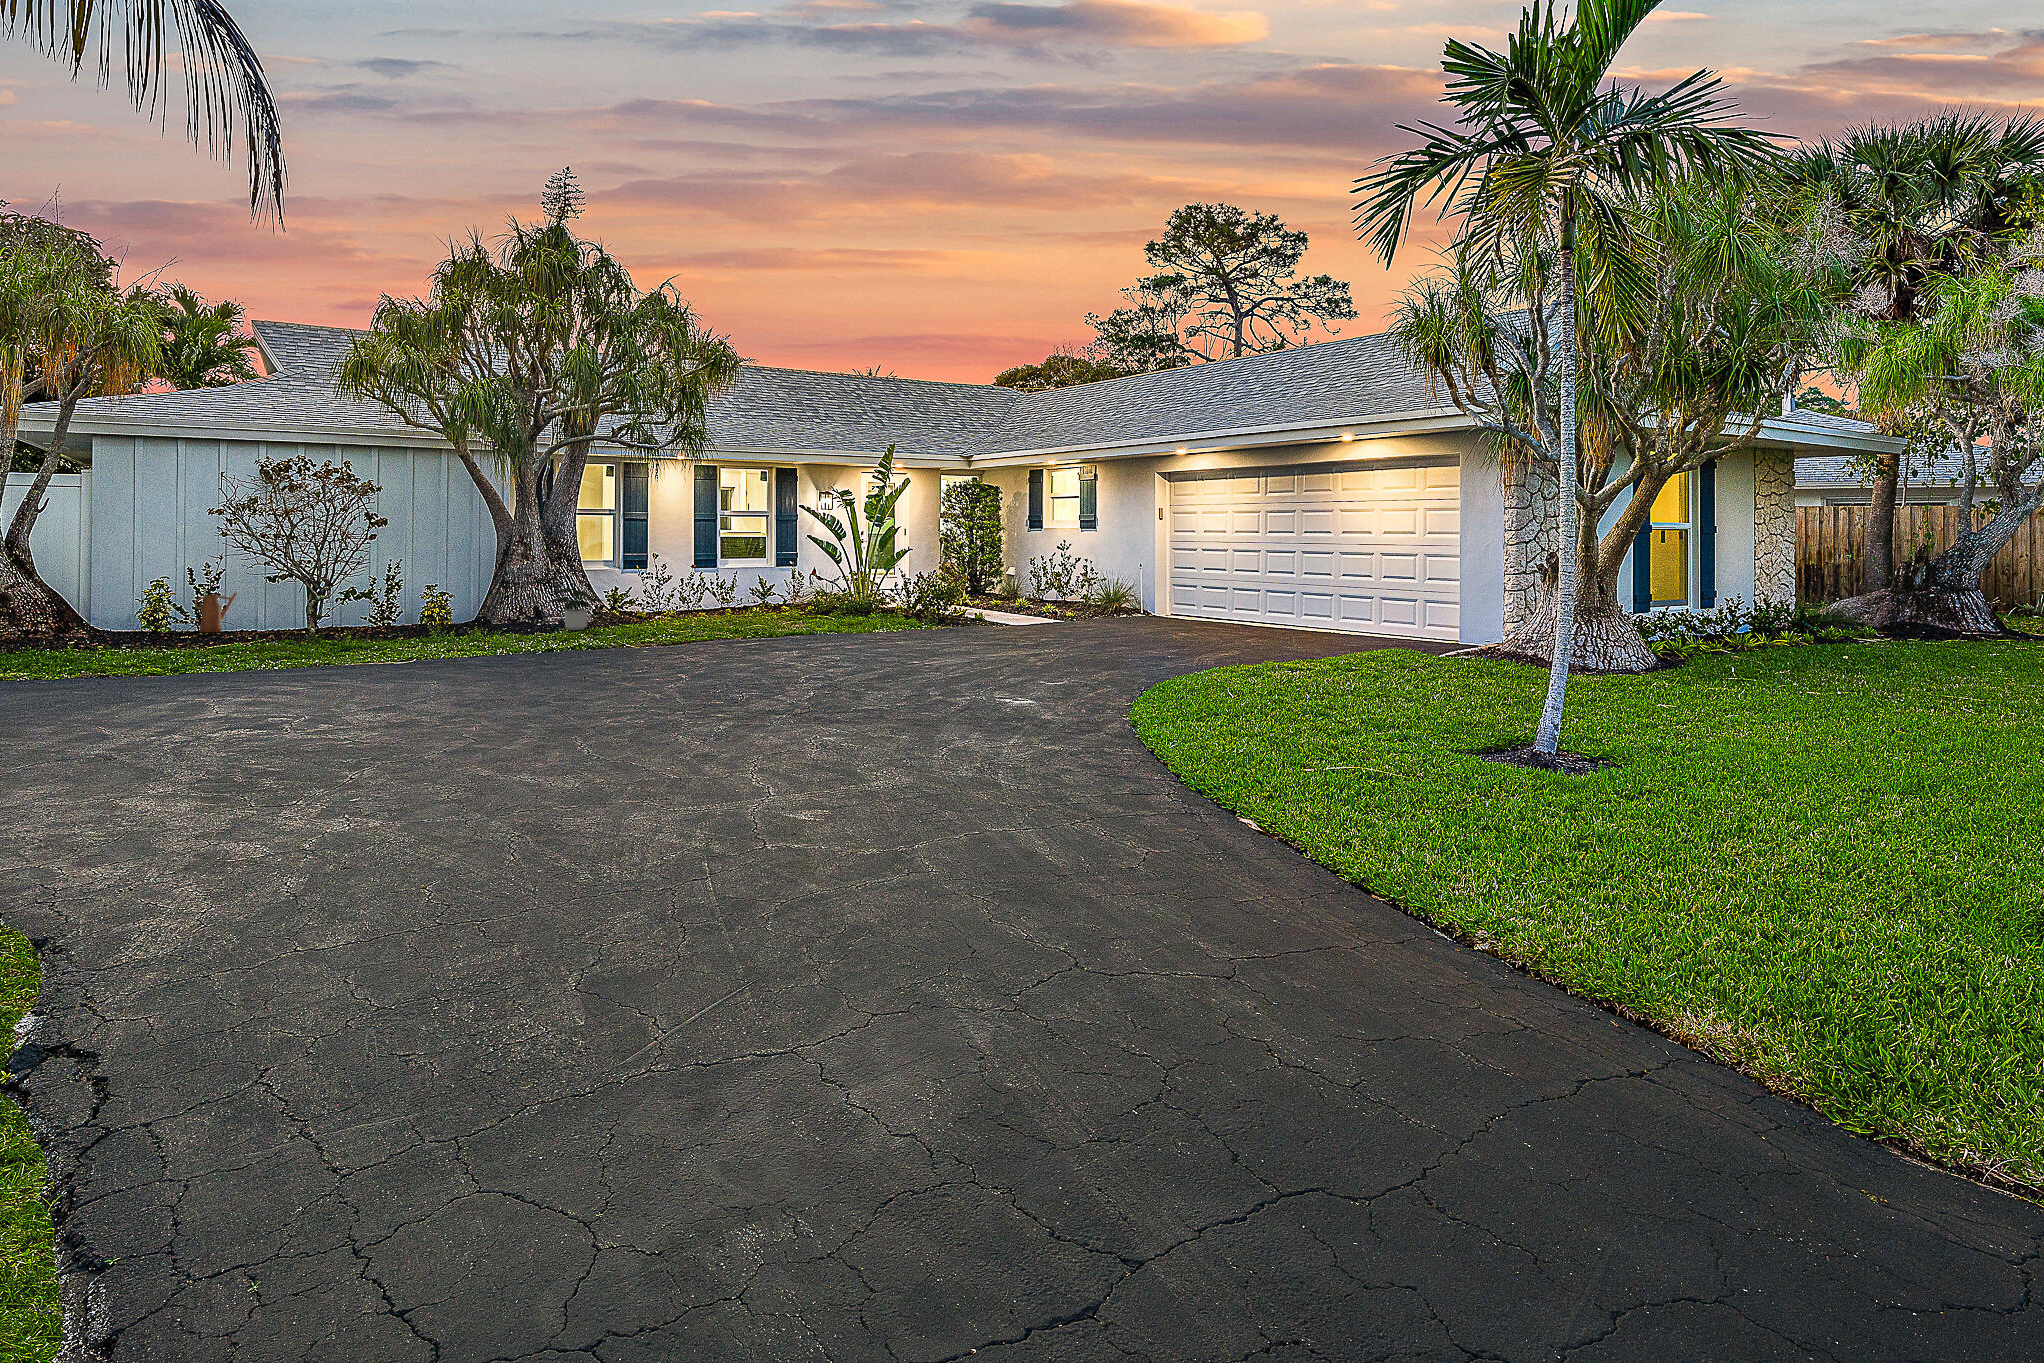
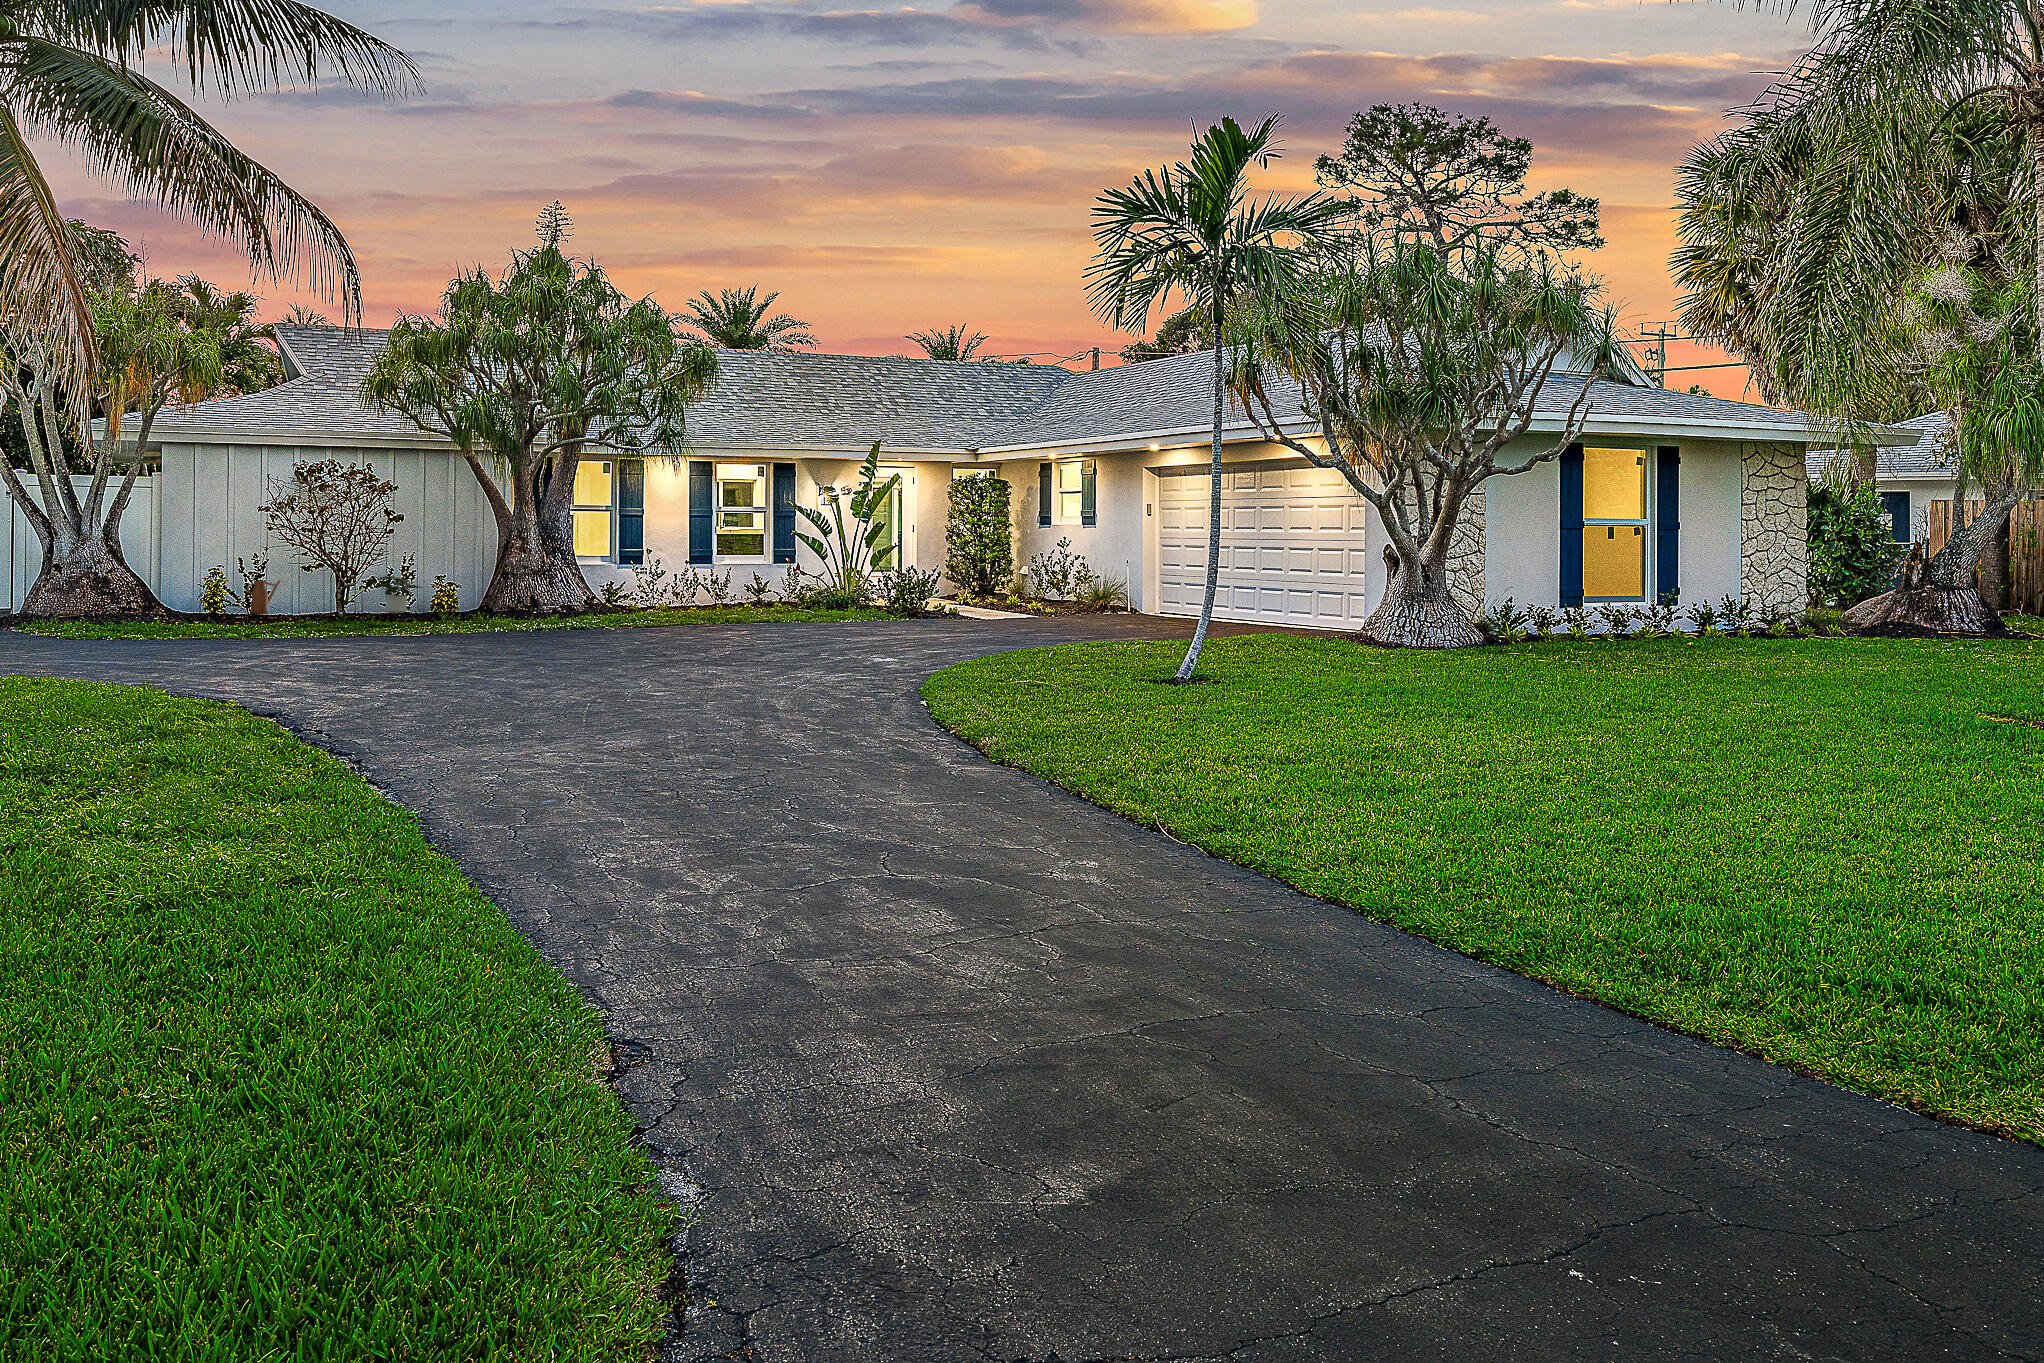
potted plant: present [550,589,603,630] -> present [374,576,422,613]

